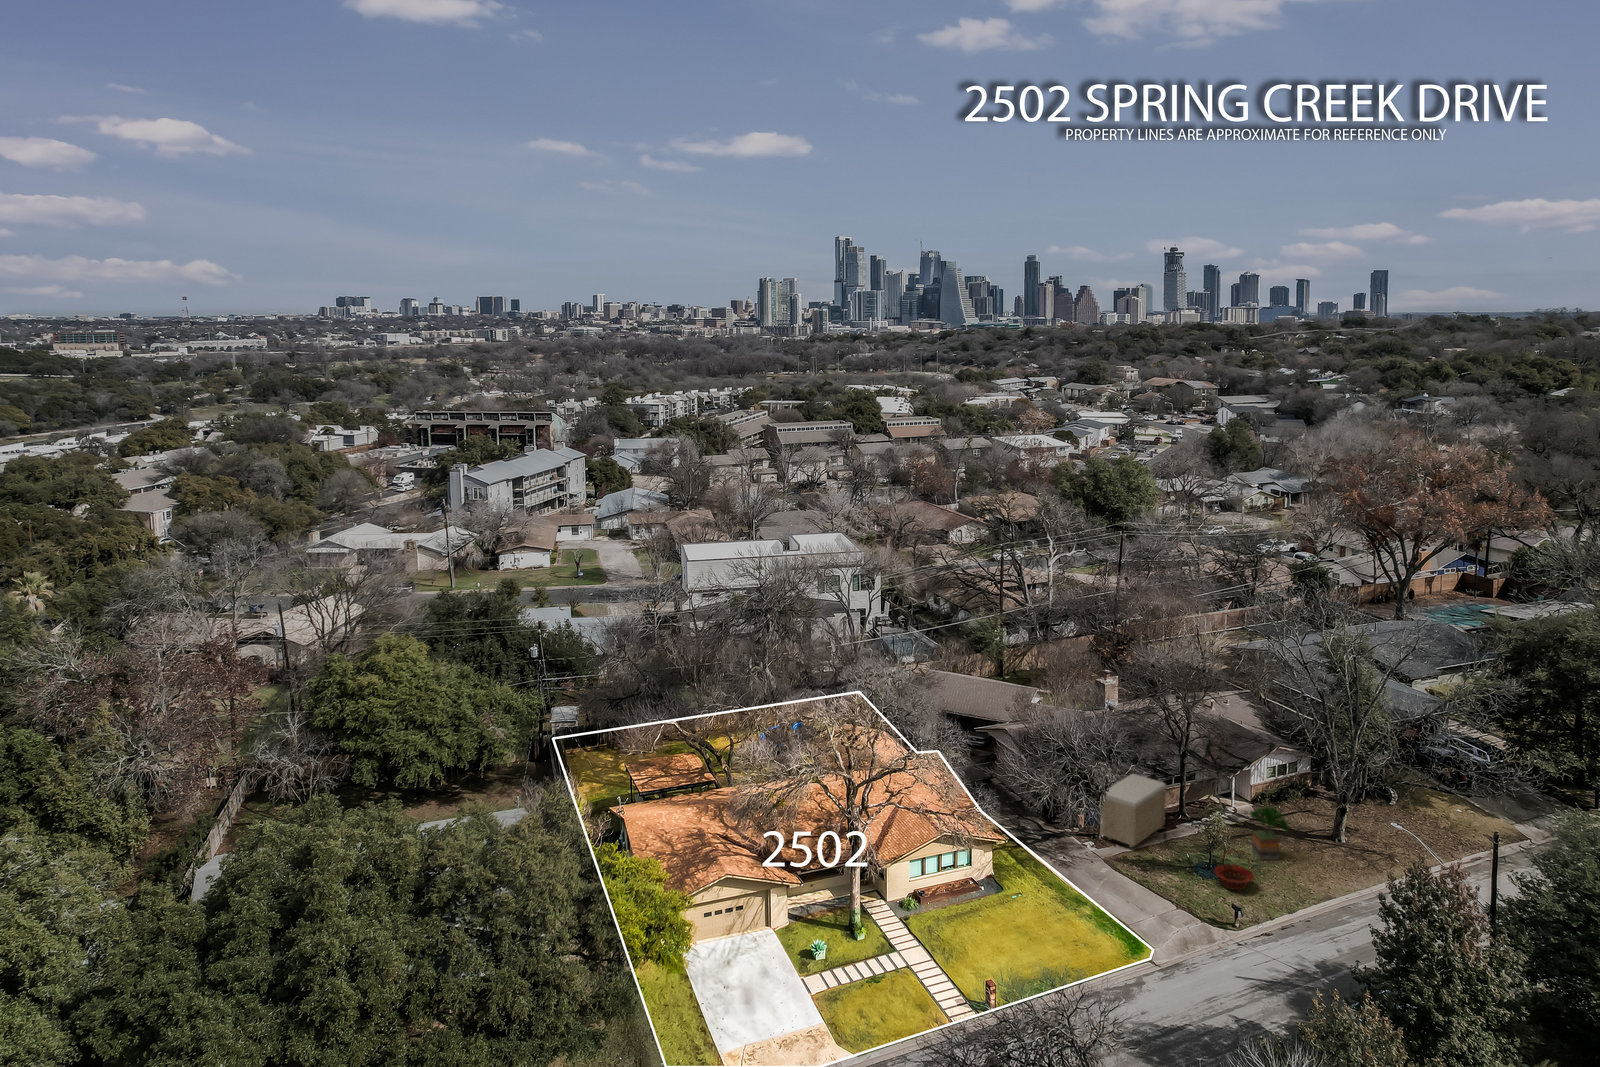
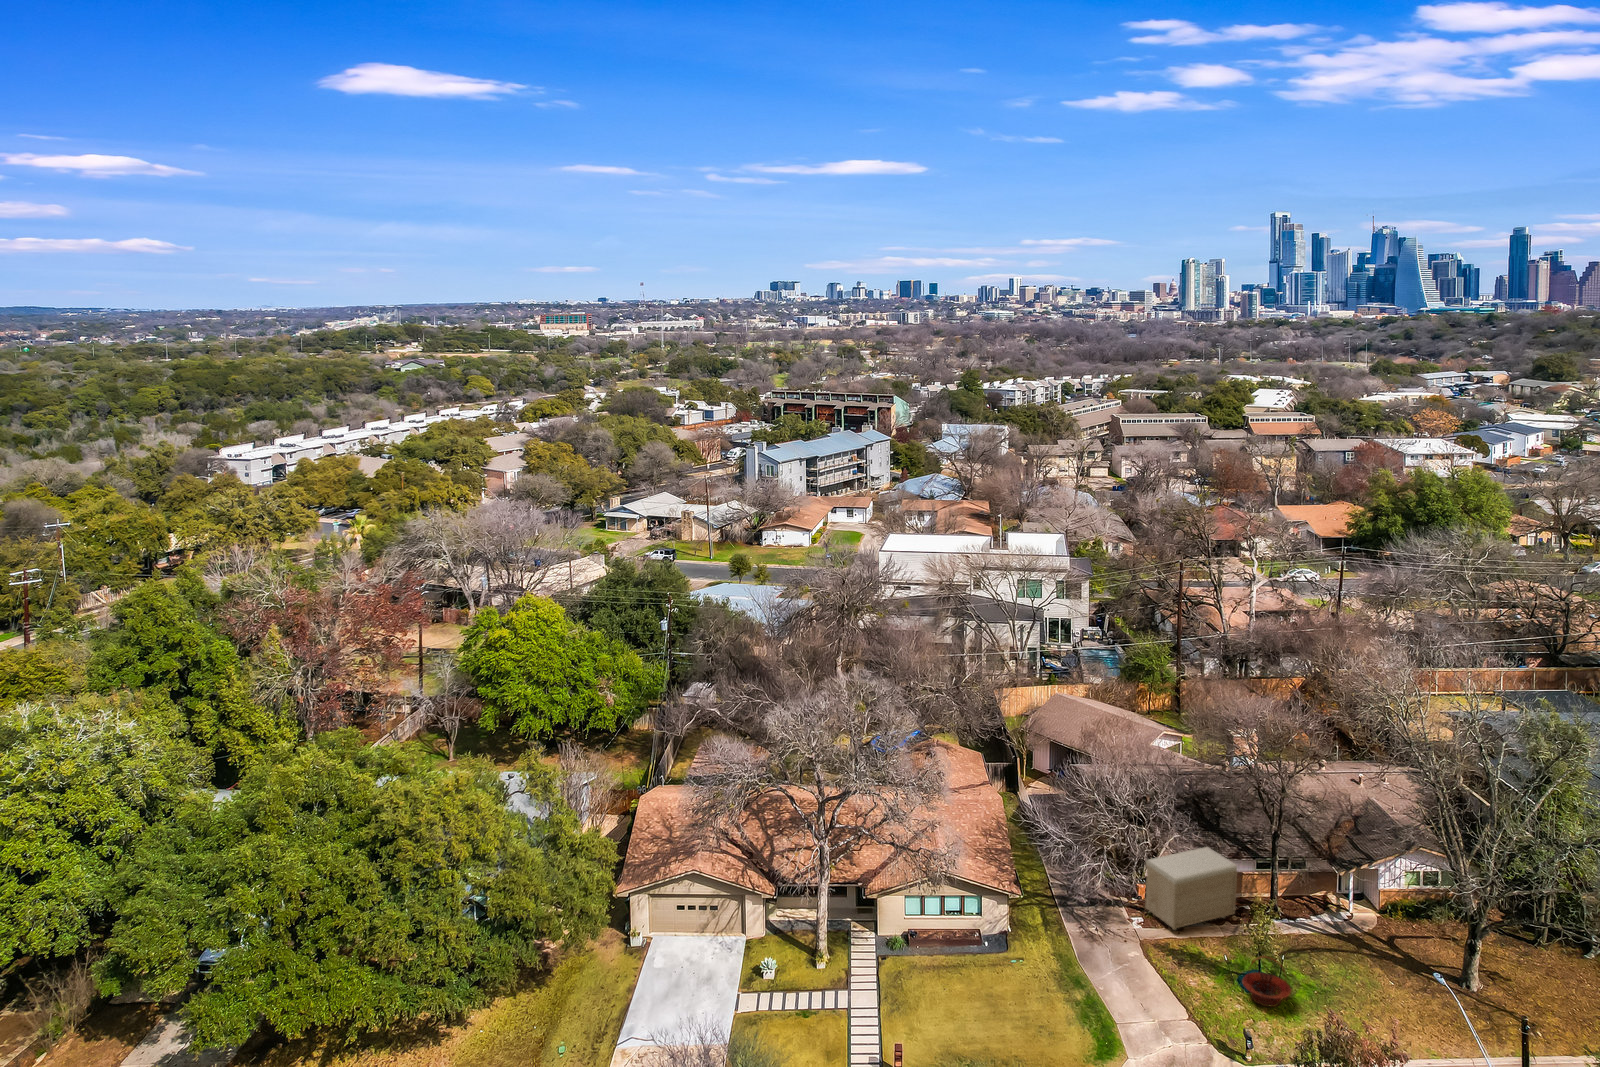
potted tree: present [1250,807,1289,860] -> none [1322,915,1370,986]

